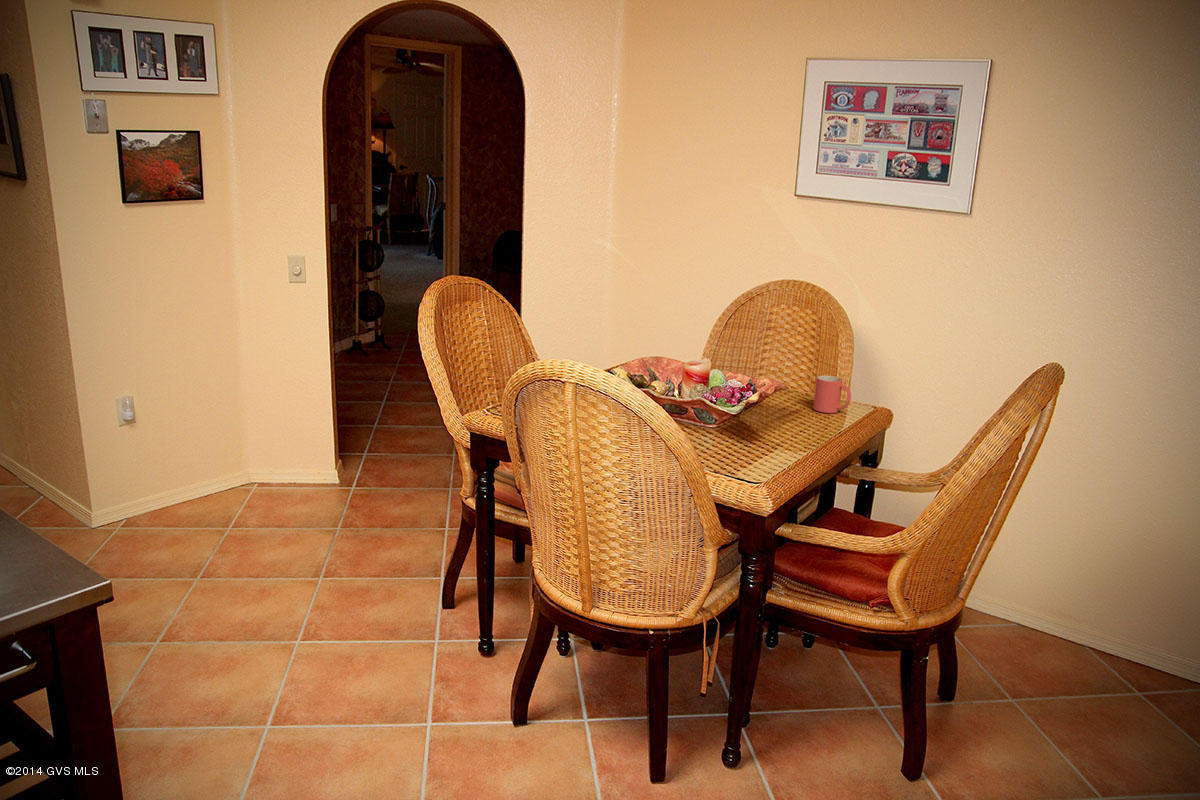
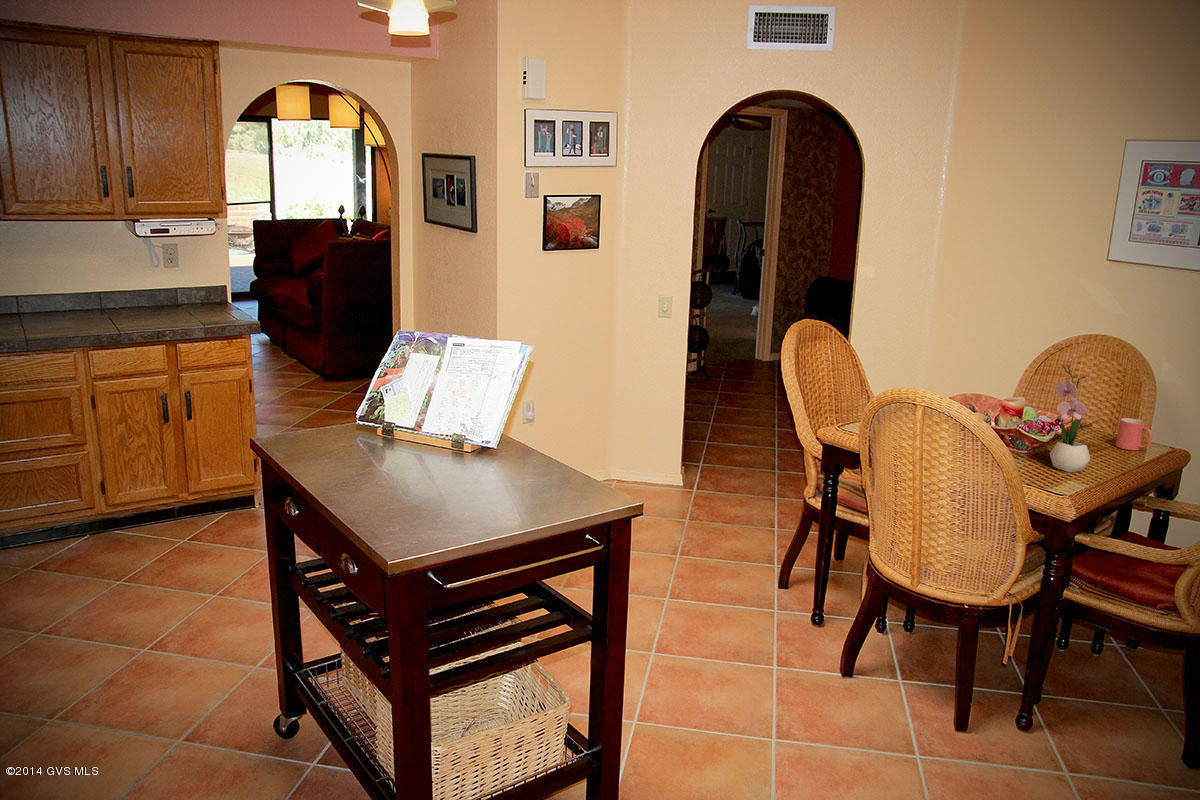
flower arrangement: none [738,315,797,449] -> present [1050,364,1101,472]

